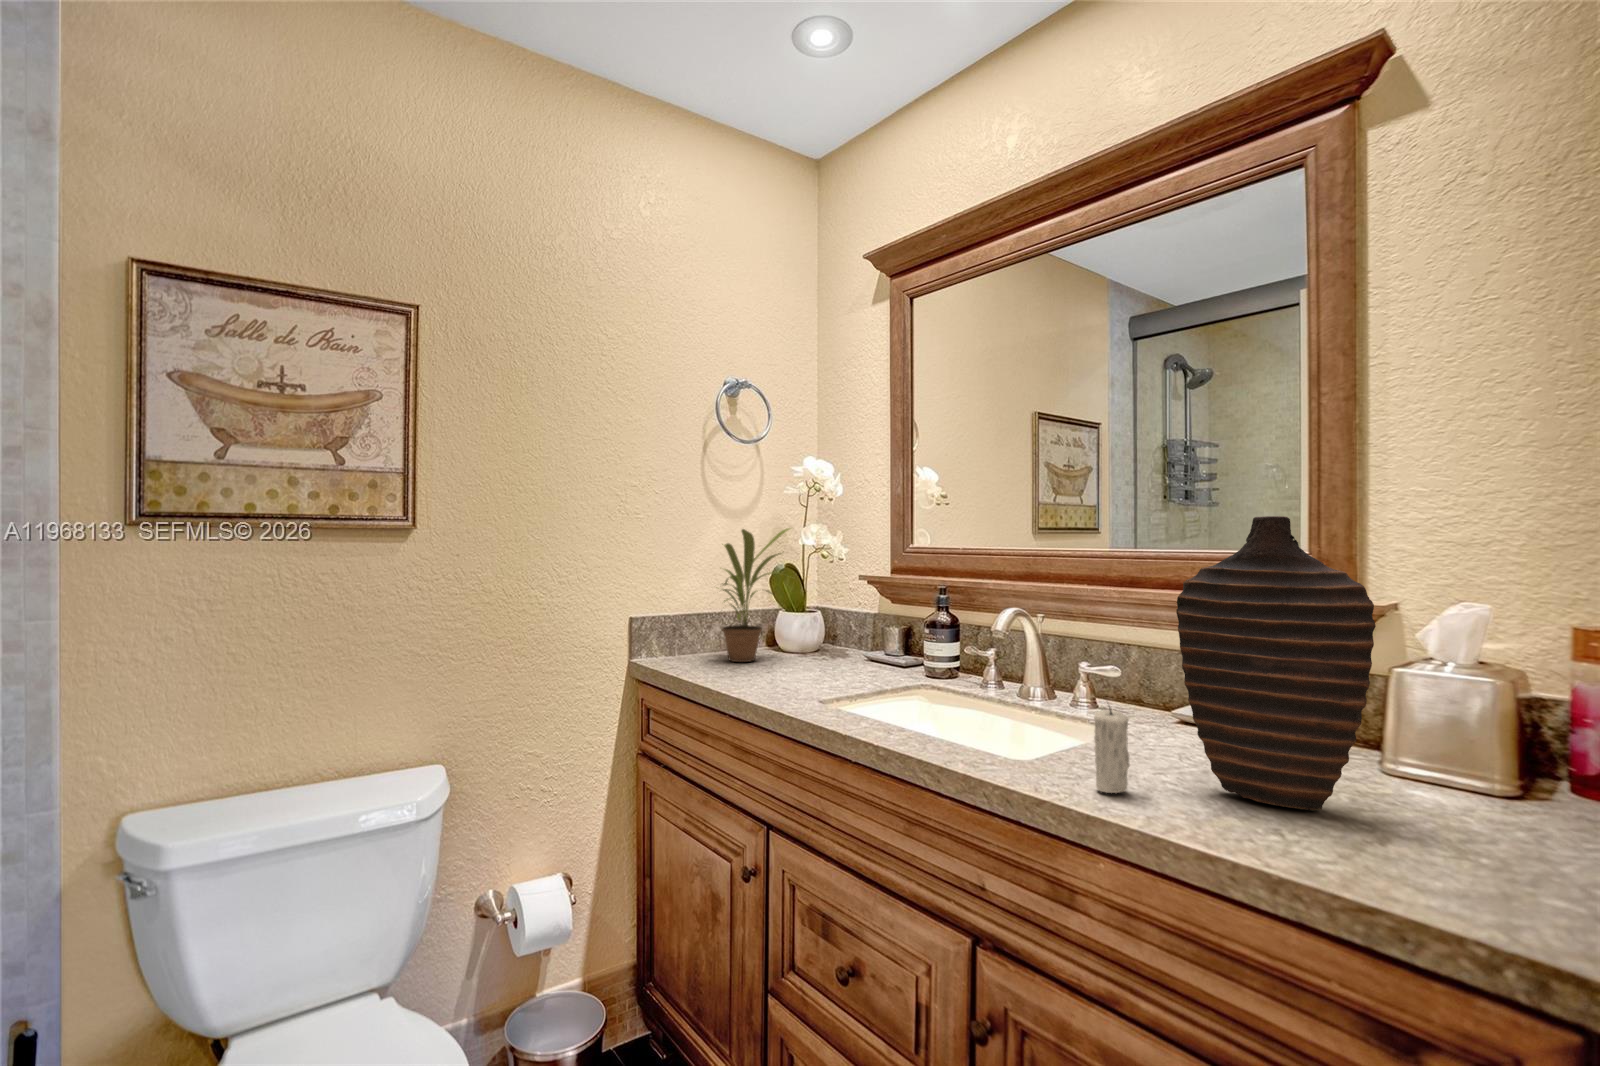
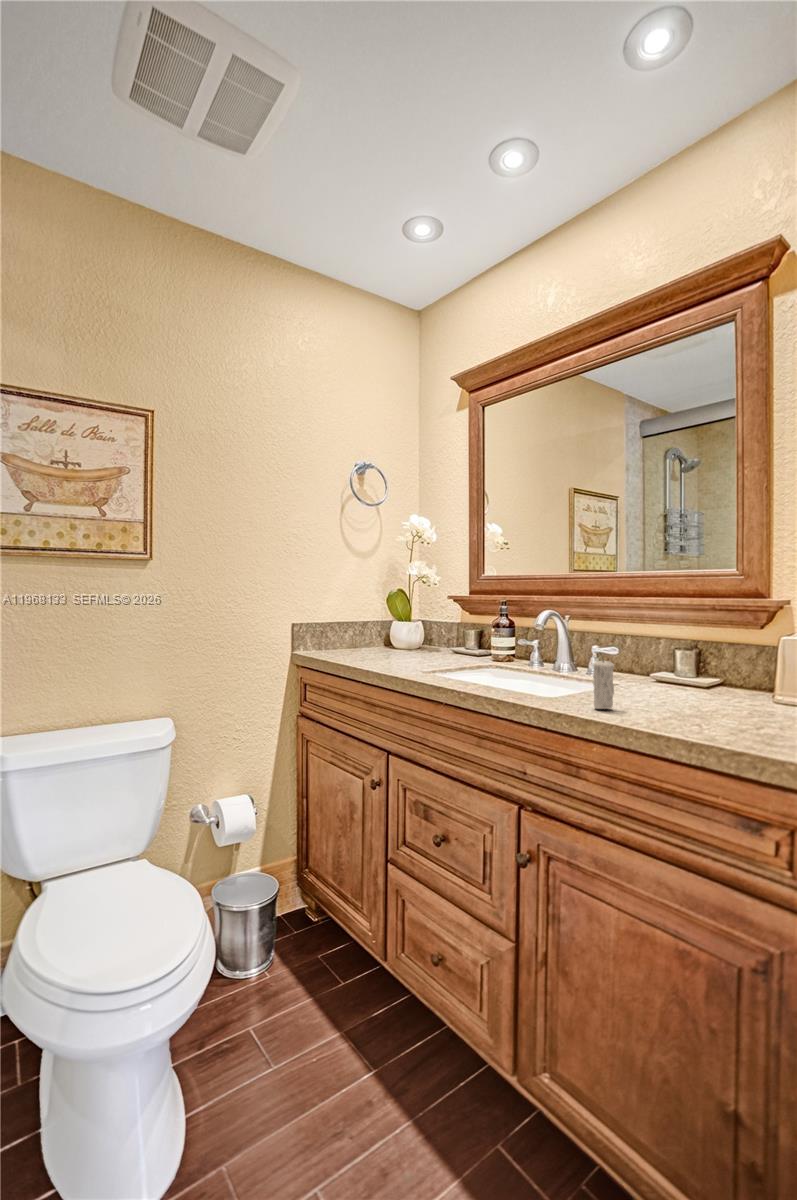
decorative vase: present [1176,516,1376,811] -> none [645,541,759,716]
potted plant: present [722,528,790,662] -> none [344,563,404,655]

